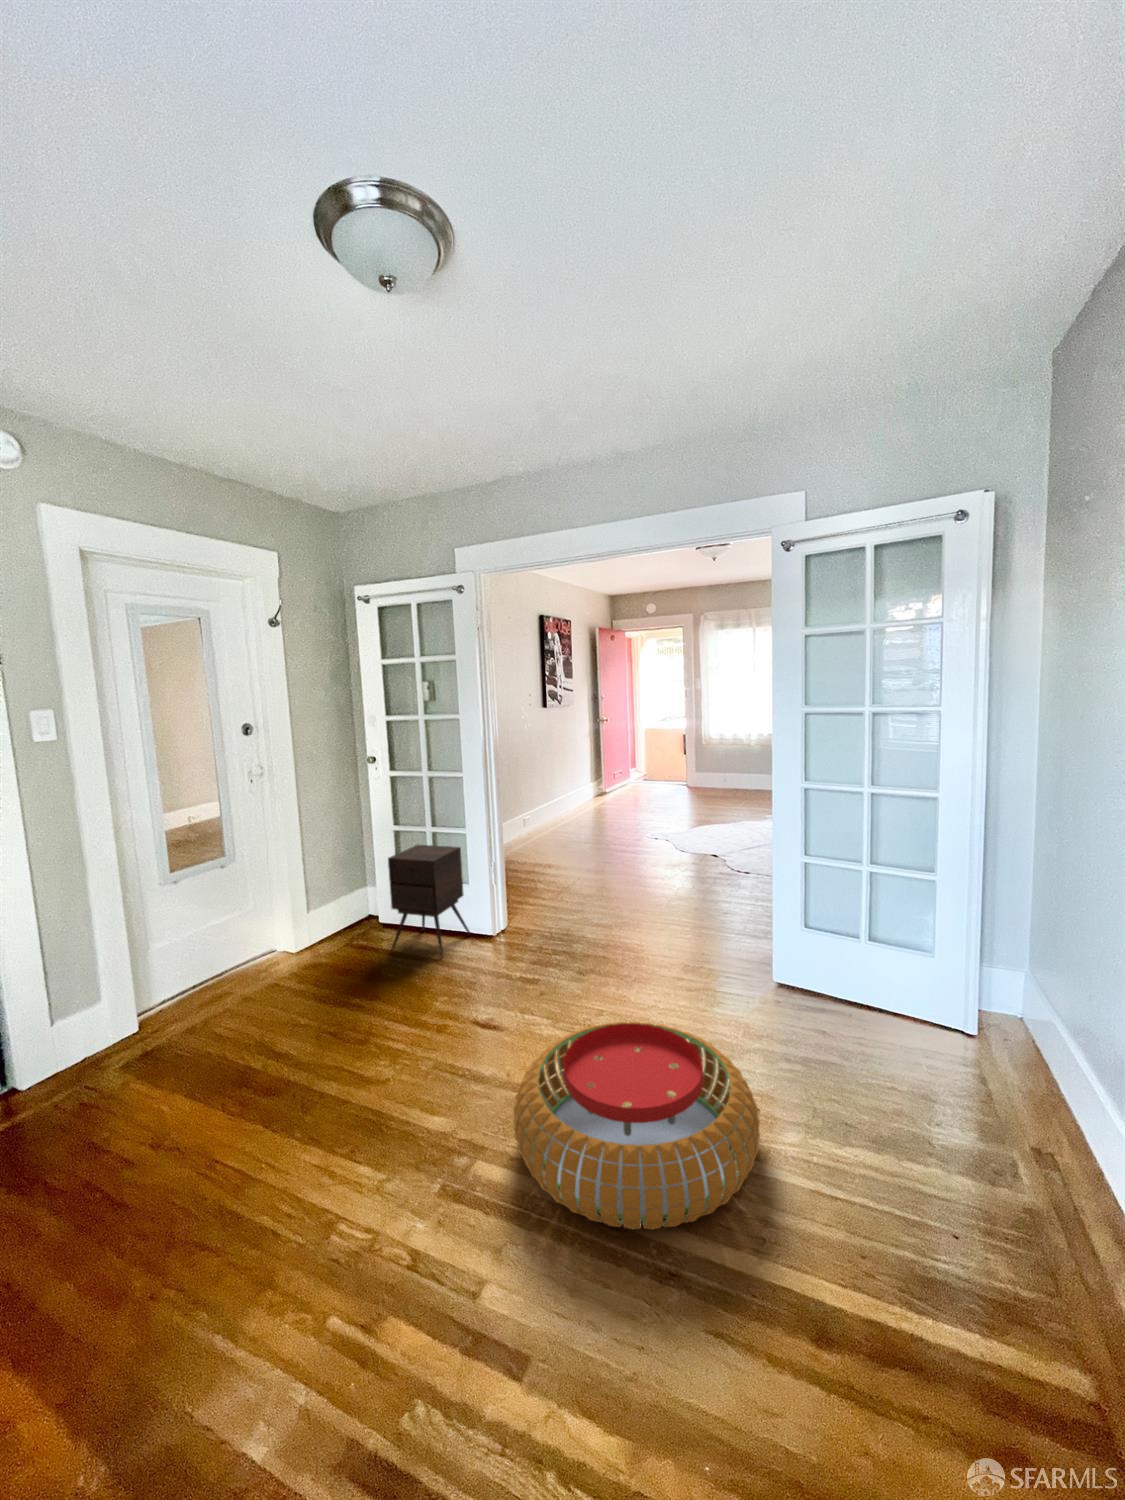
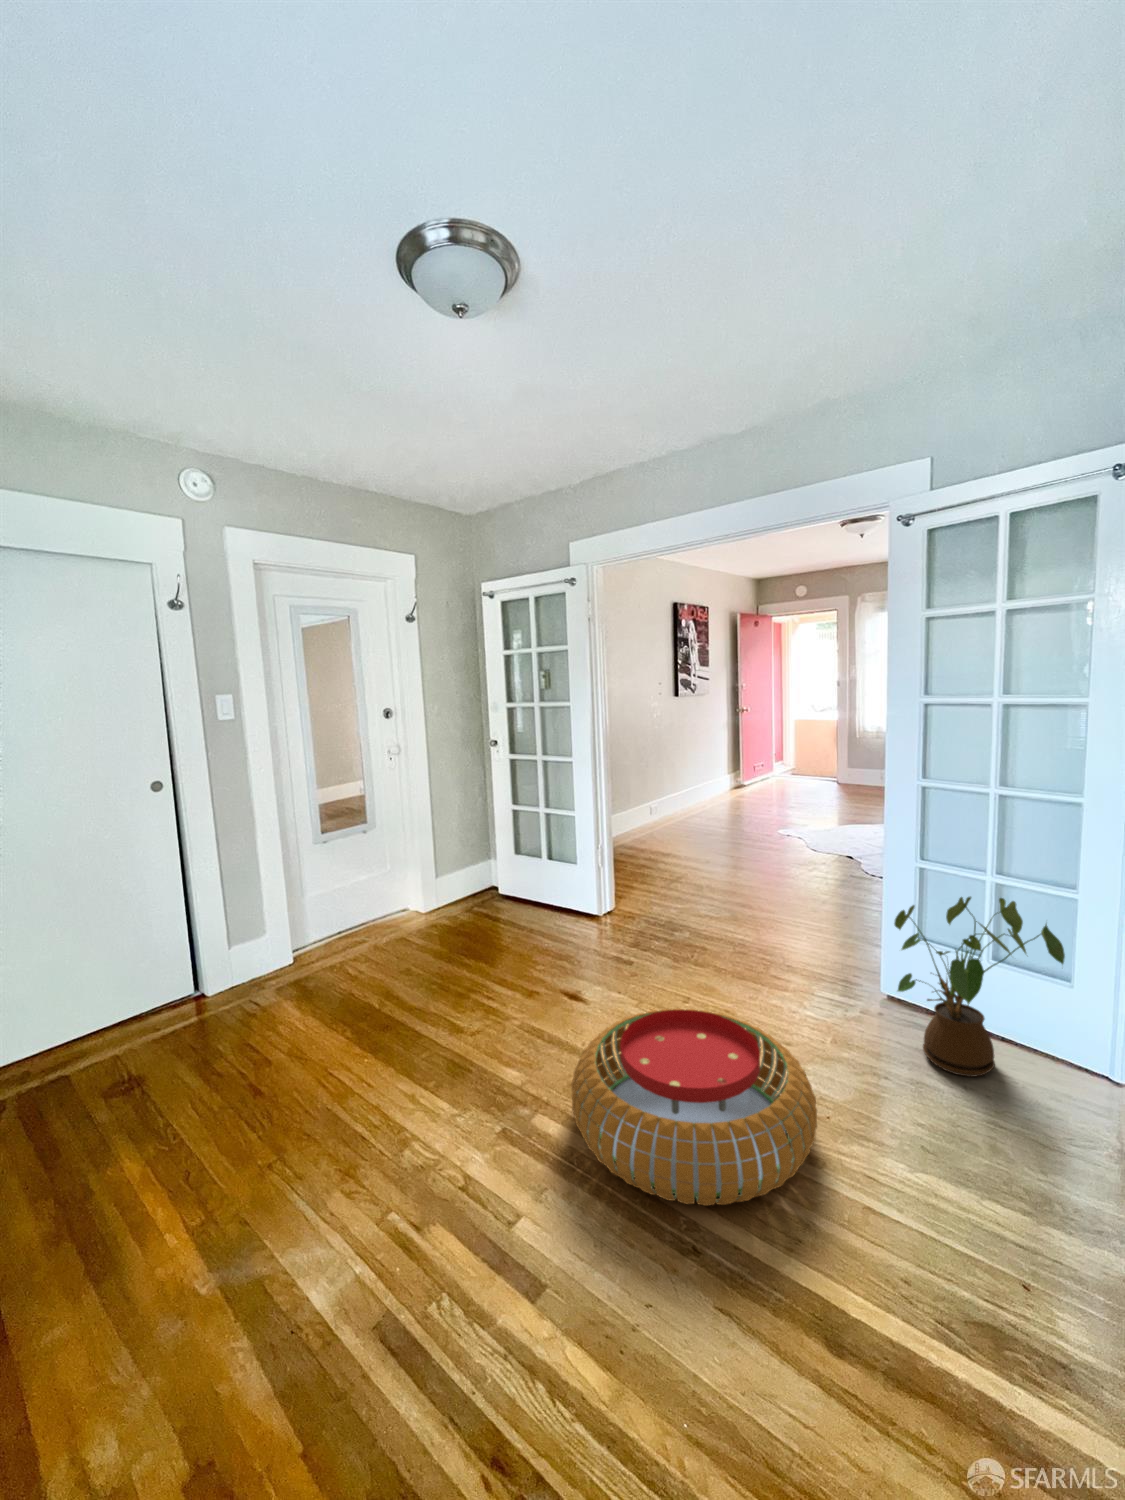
side table: present [388,845,471,958] -> none [500,826,578,935]
house plant: none [793,885,936,1050] -> present [894,897,1065,1077]

